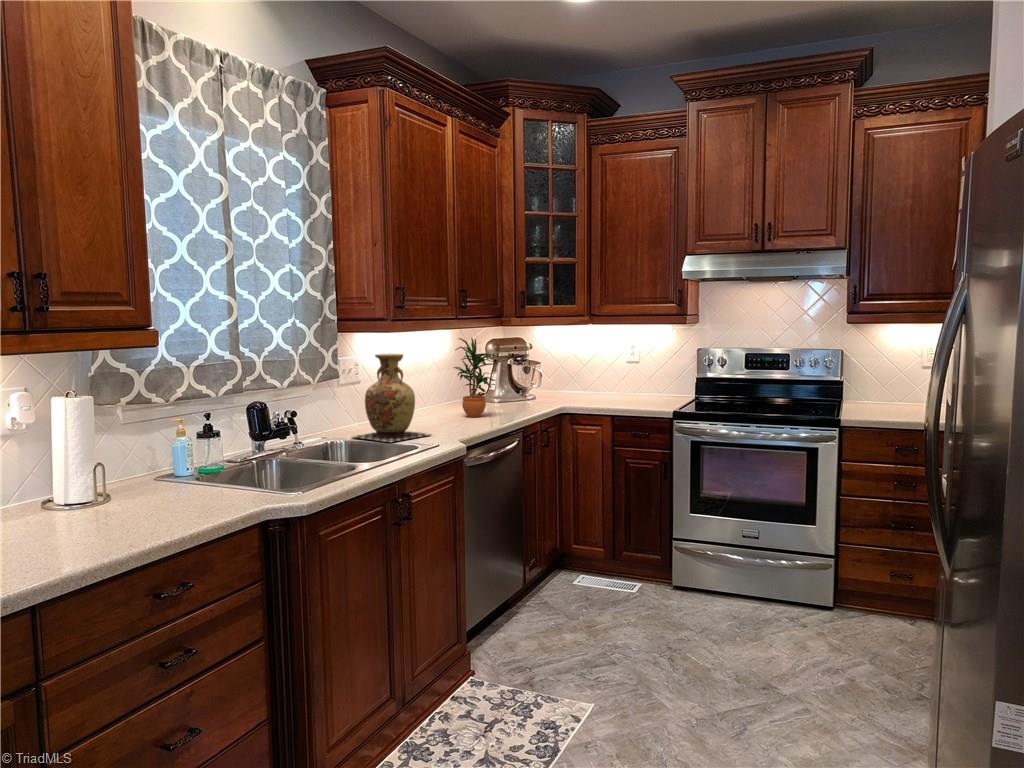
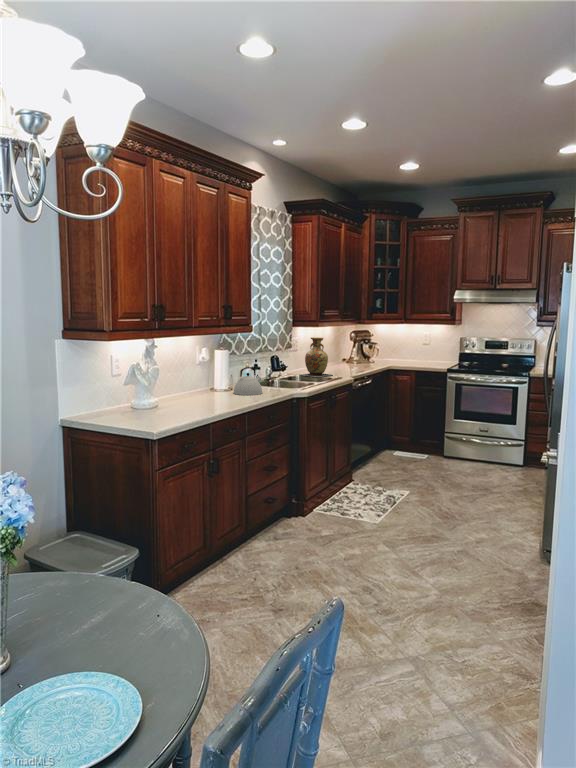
potted plant: present [454,338,496,417] -> none [338,330,361,369]
kettle: none [107,437,191,515] -> present [233,367,262,395]

